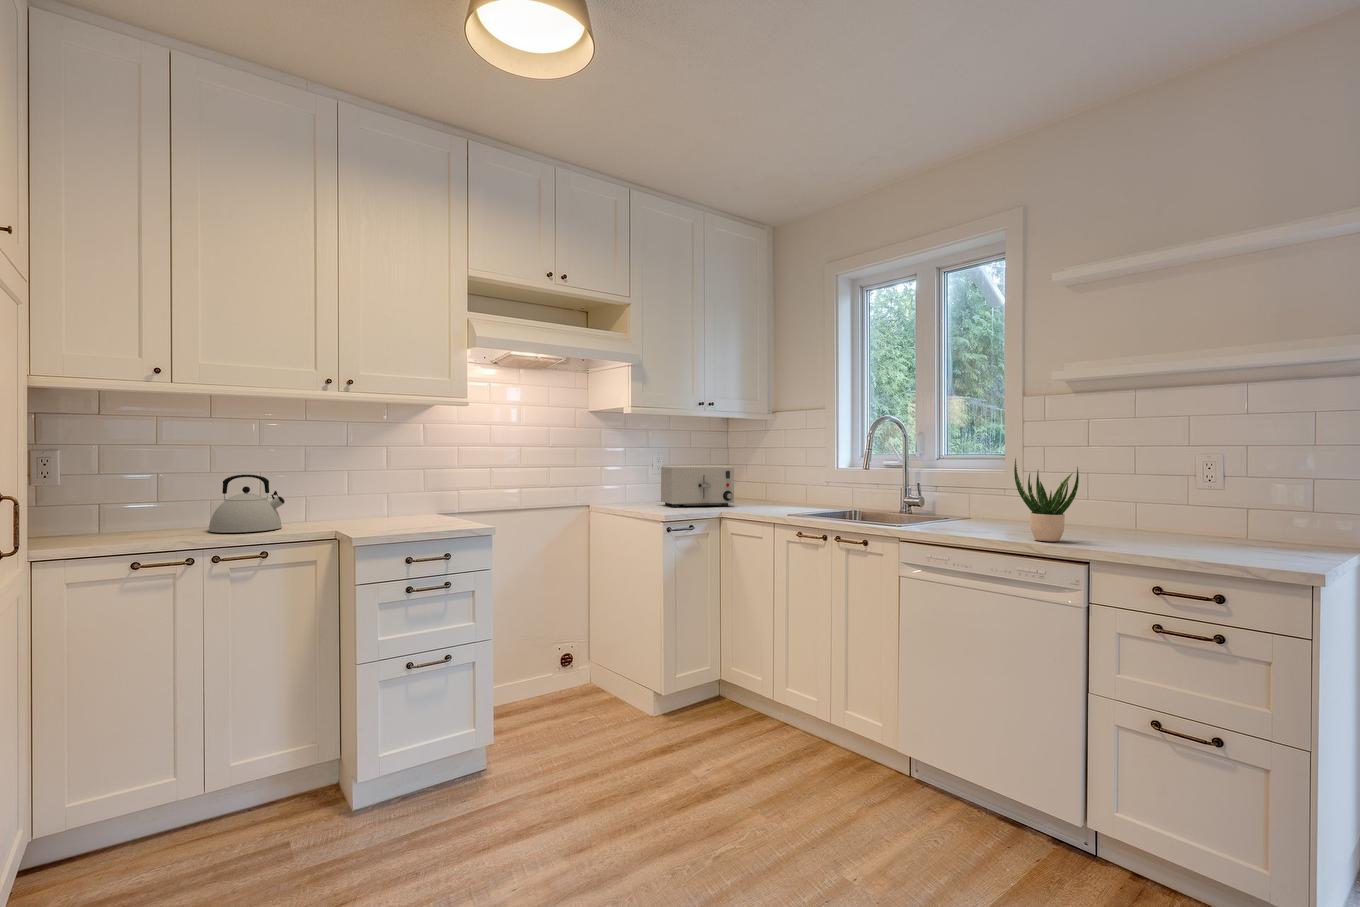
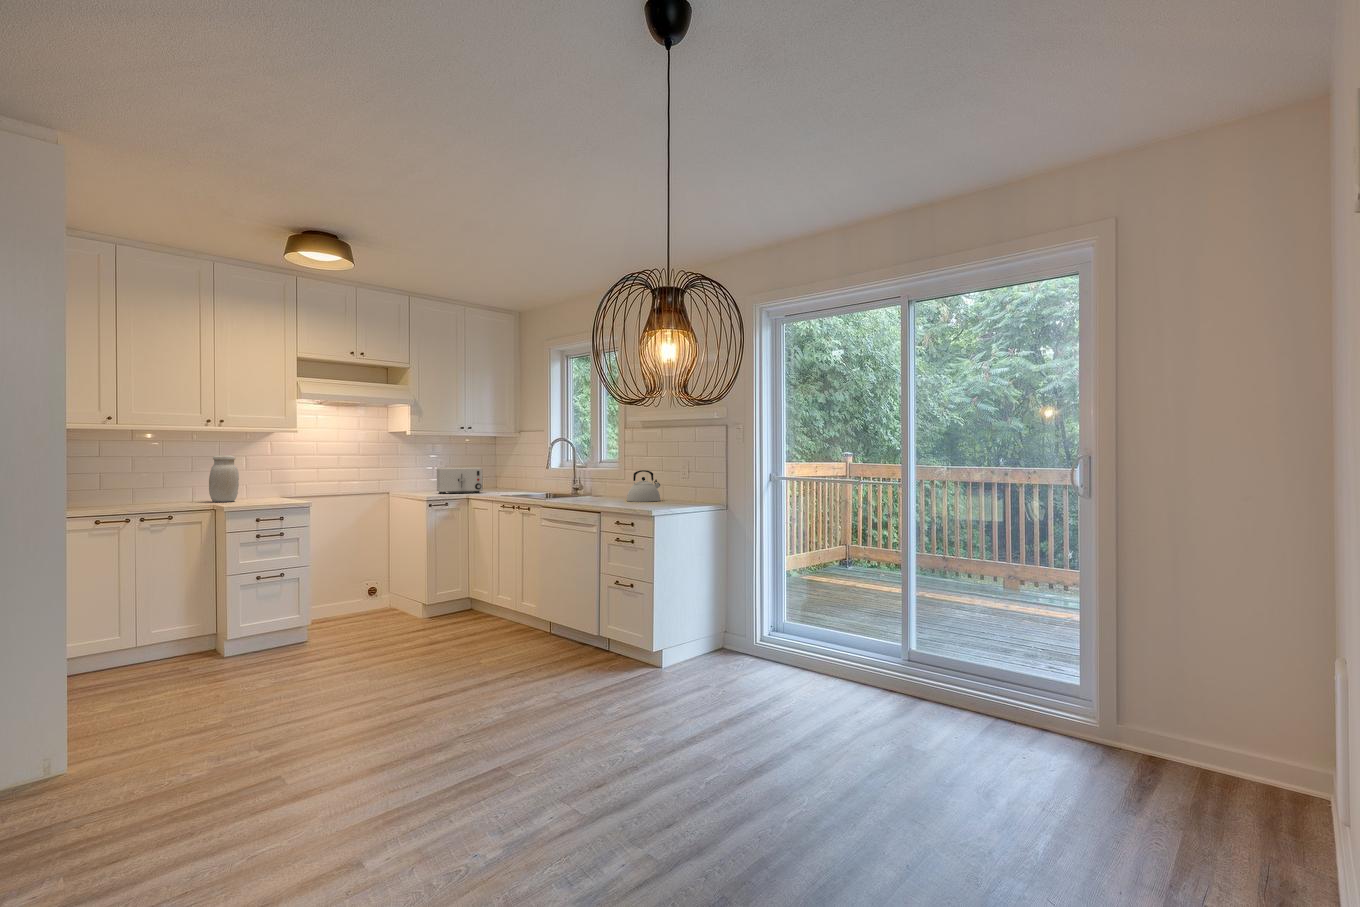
jar: none [330,443,377,522] -> present [209,455,239,502]
potted plant: present [1014,459,1079,542] -> none [581,460,607,501]
kettle: present [208,475,285,533] -> present [627,470,660,502]

